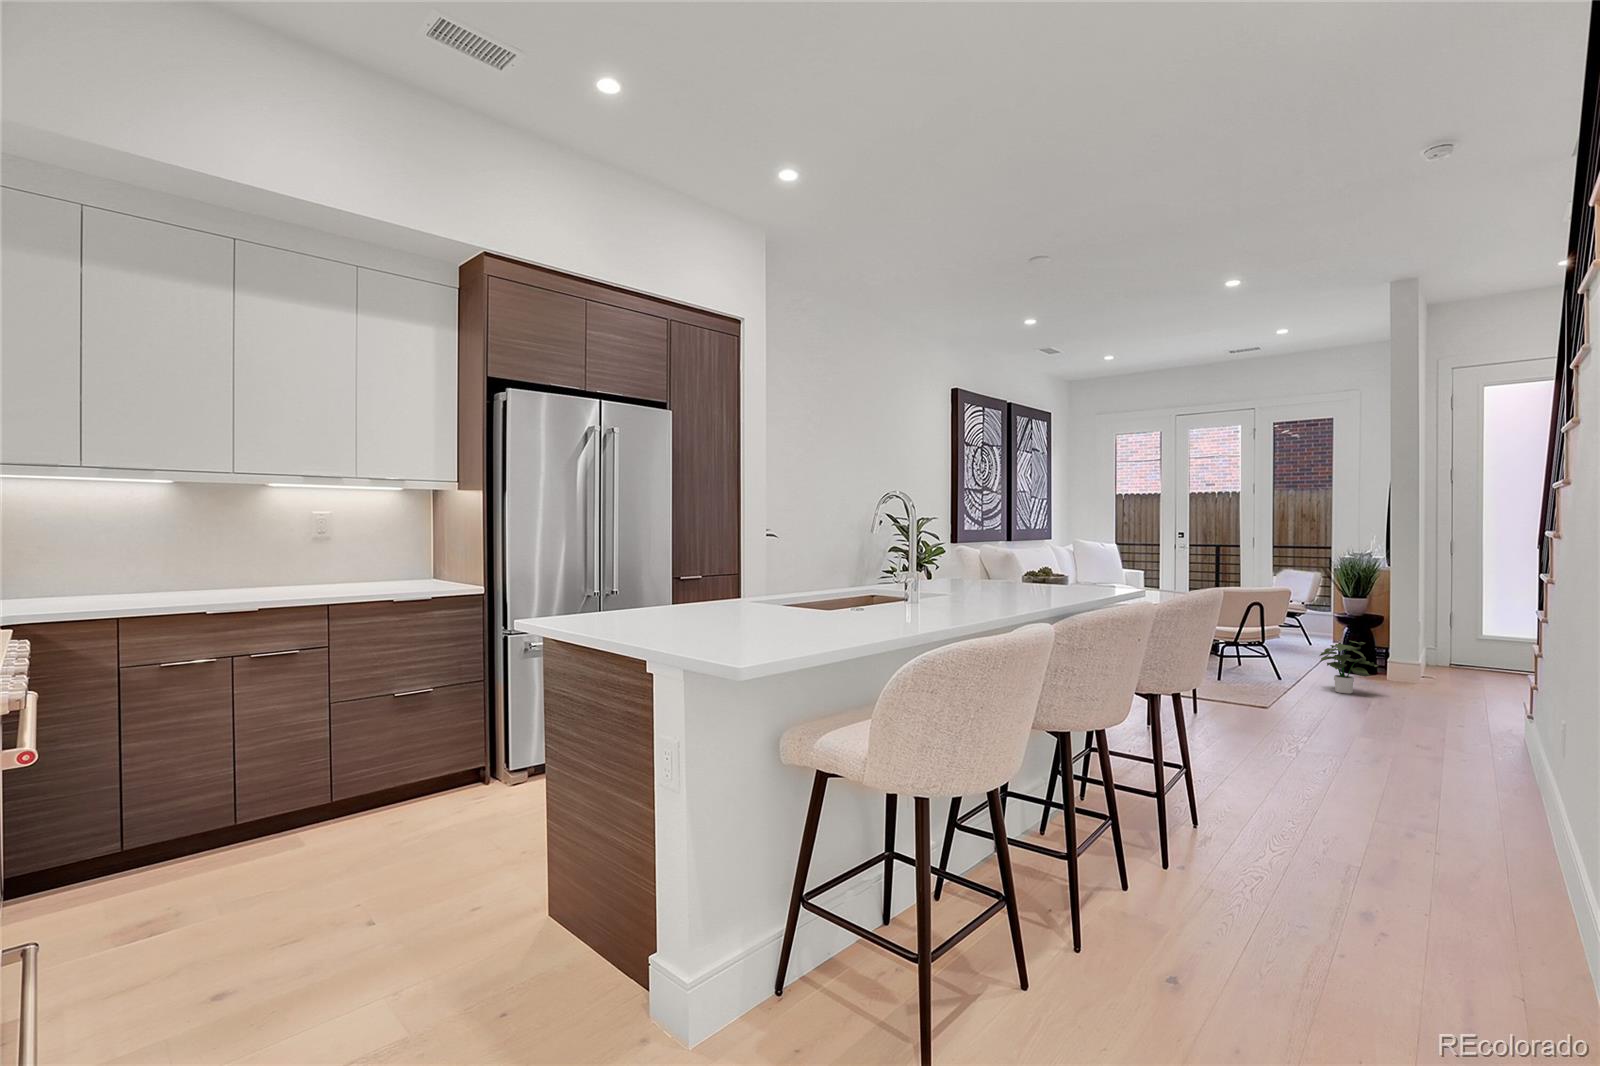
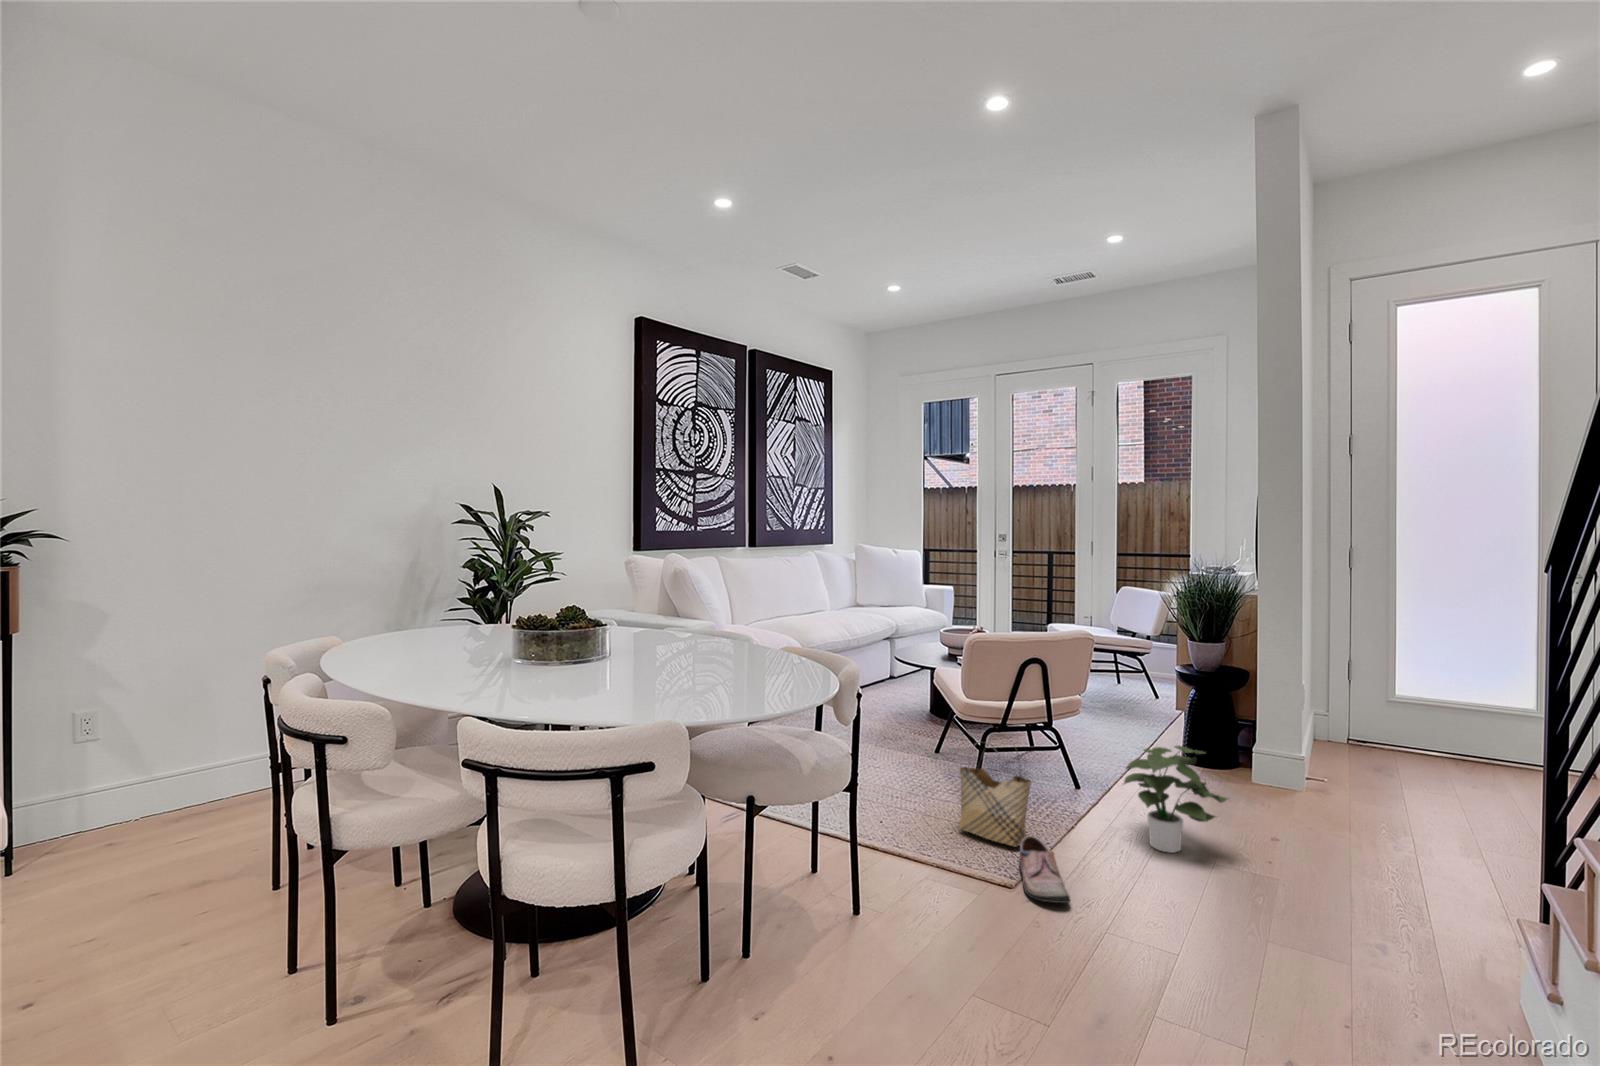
woven basket: none [1230,637,1273,691] -> present [959,735,1031,847]
shoe: none [1272,681,1307,703] -> present [1019,836,1070,903]

